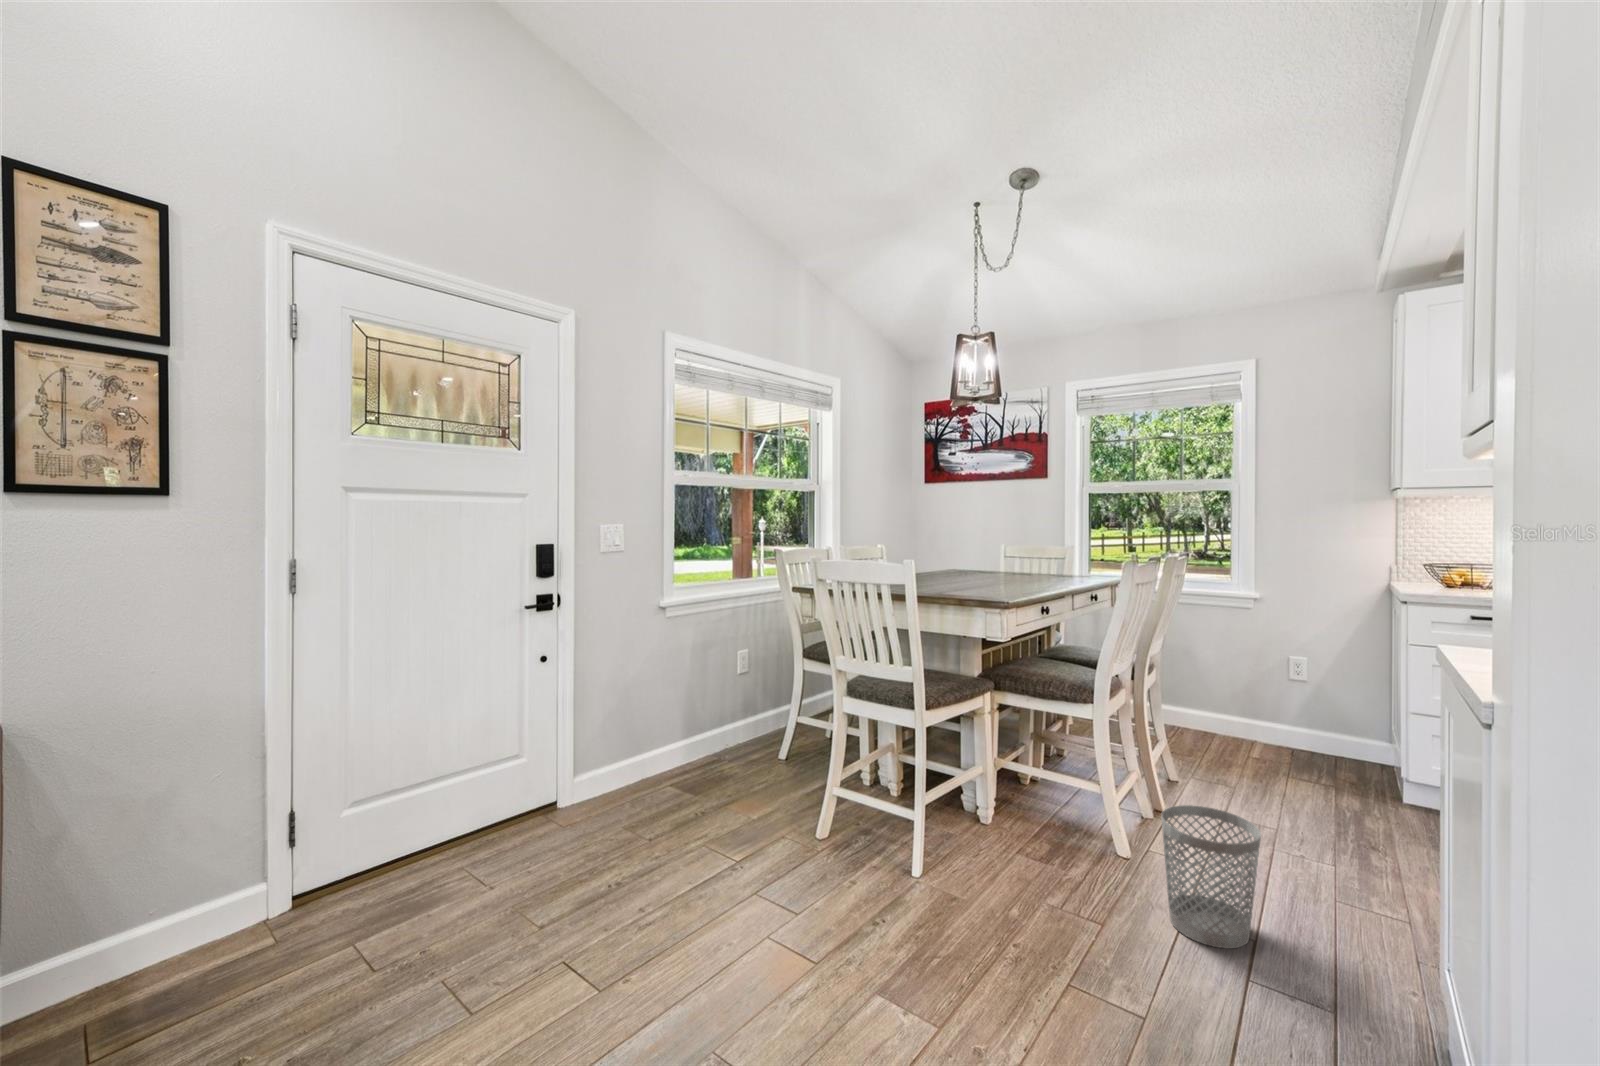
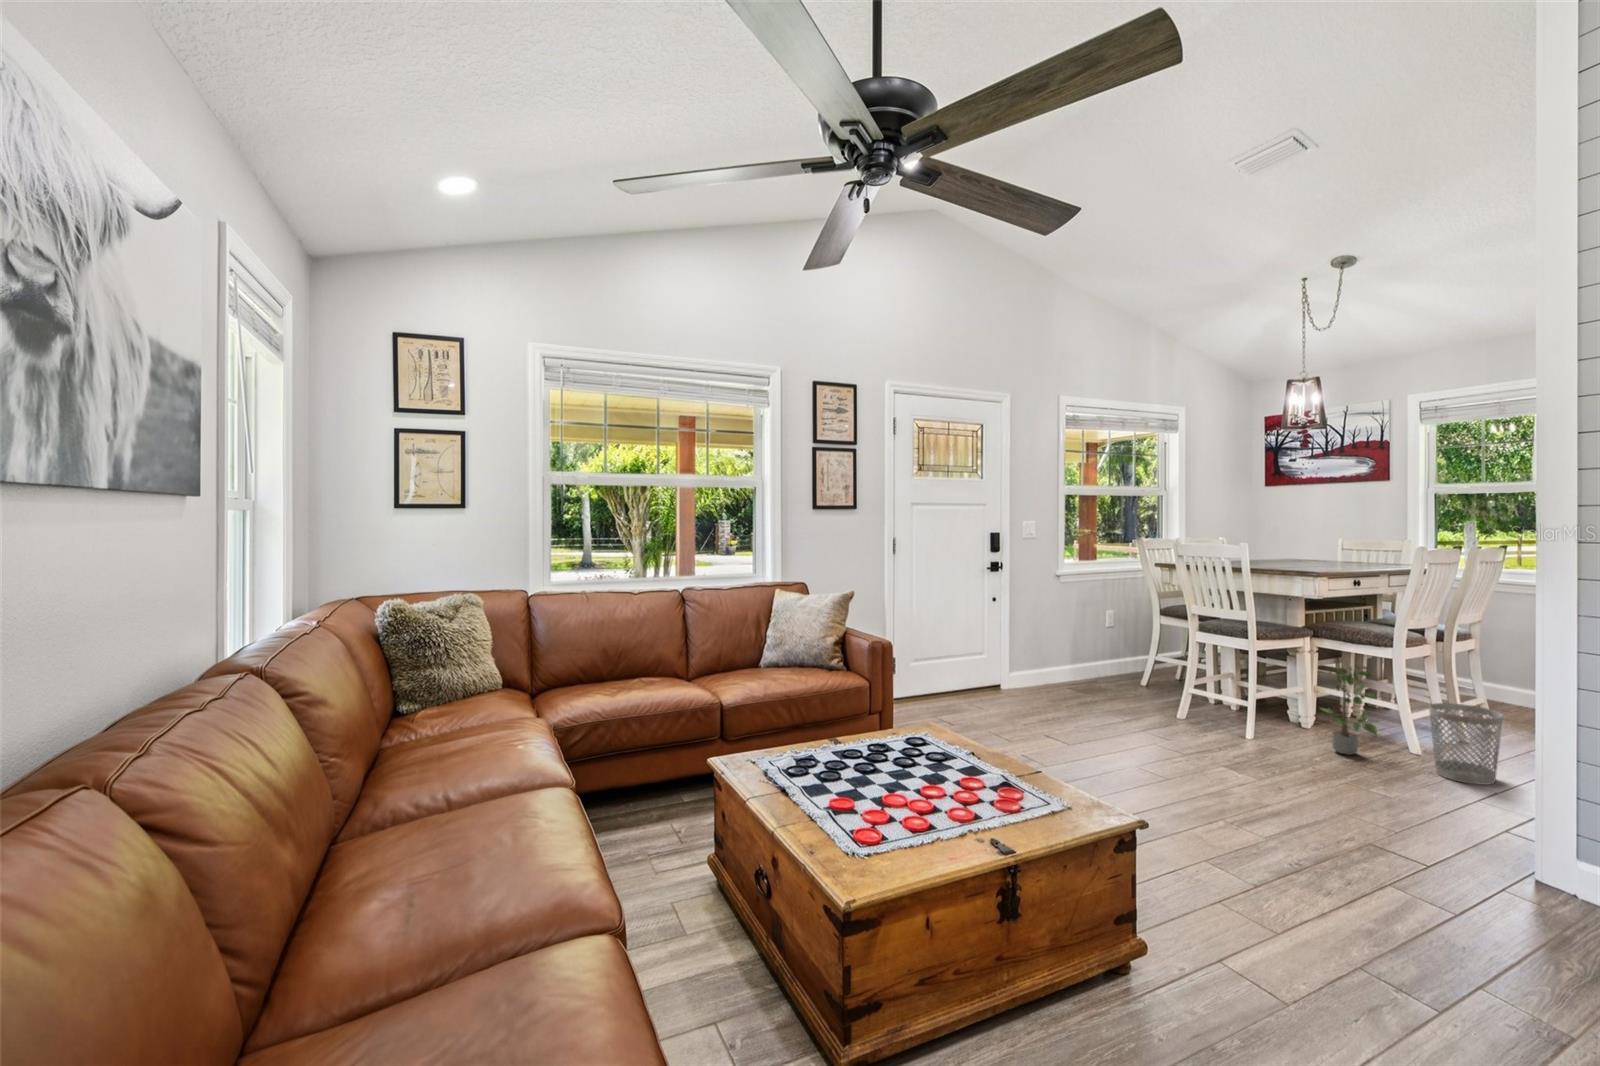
potted plant: none [1012,745,1093,895] -> present [1321,665,1379,755]

